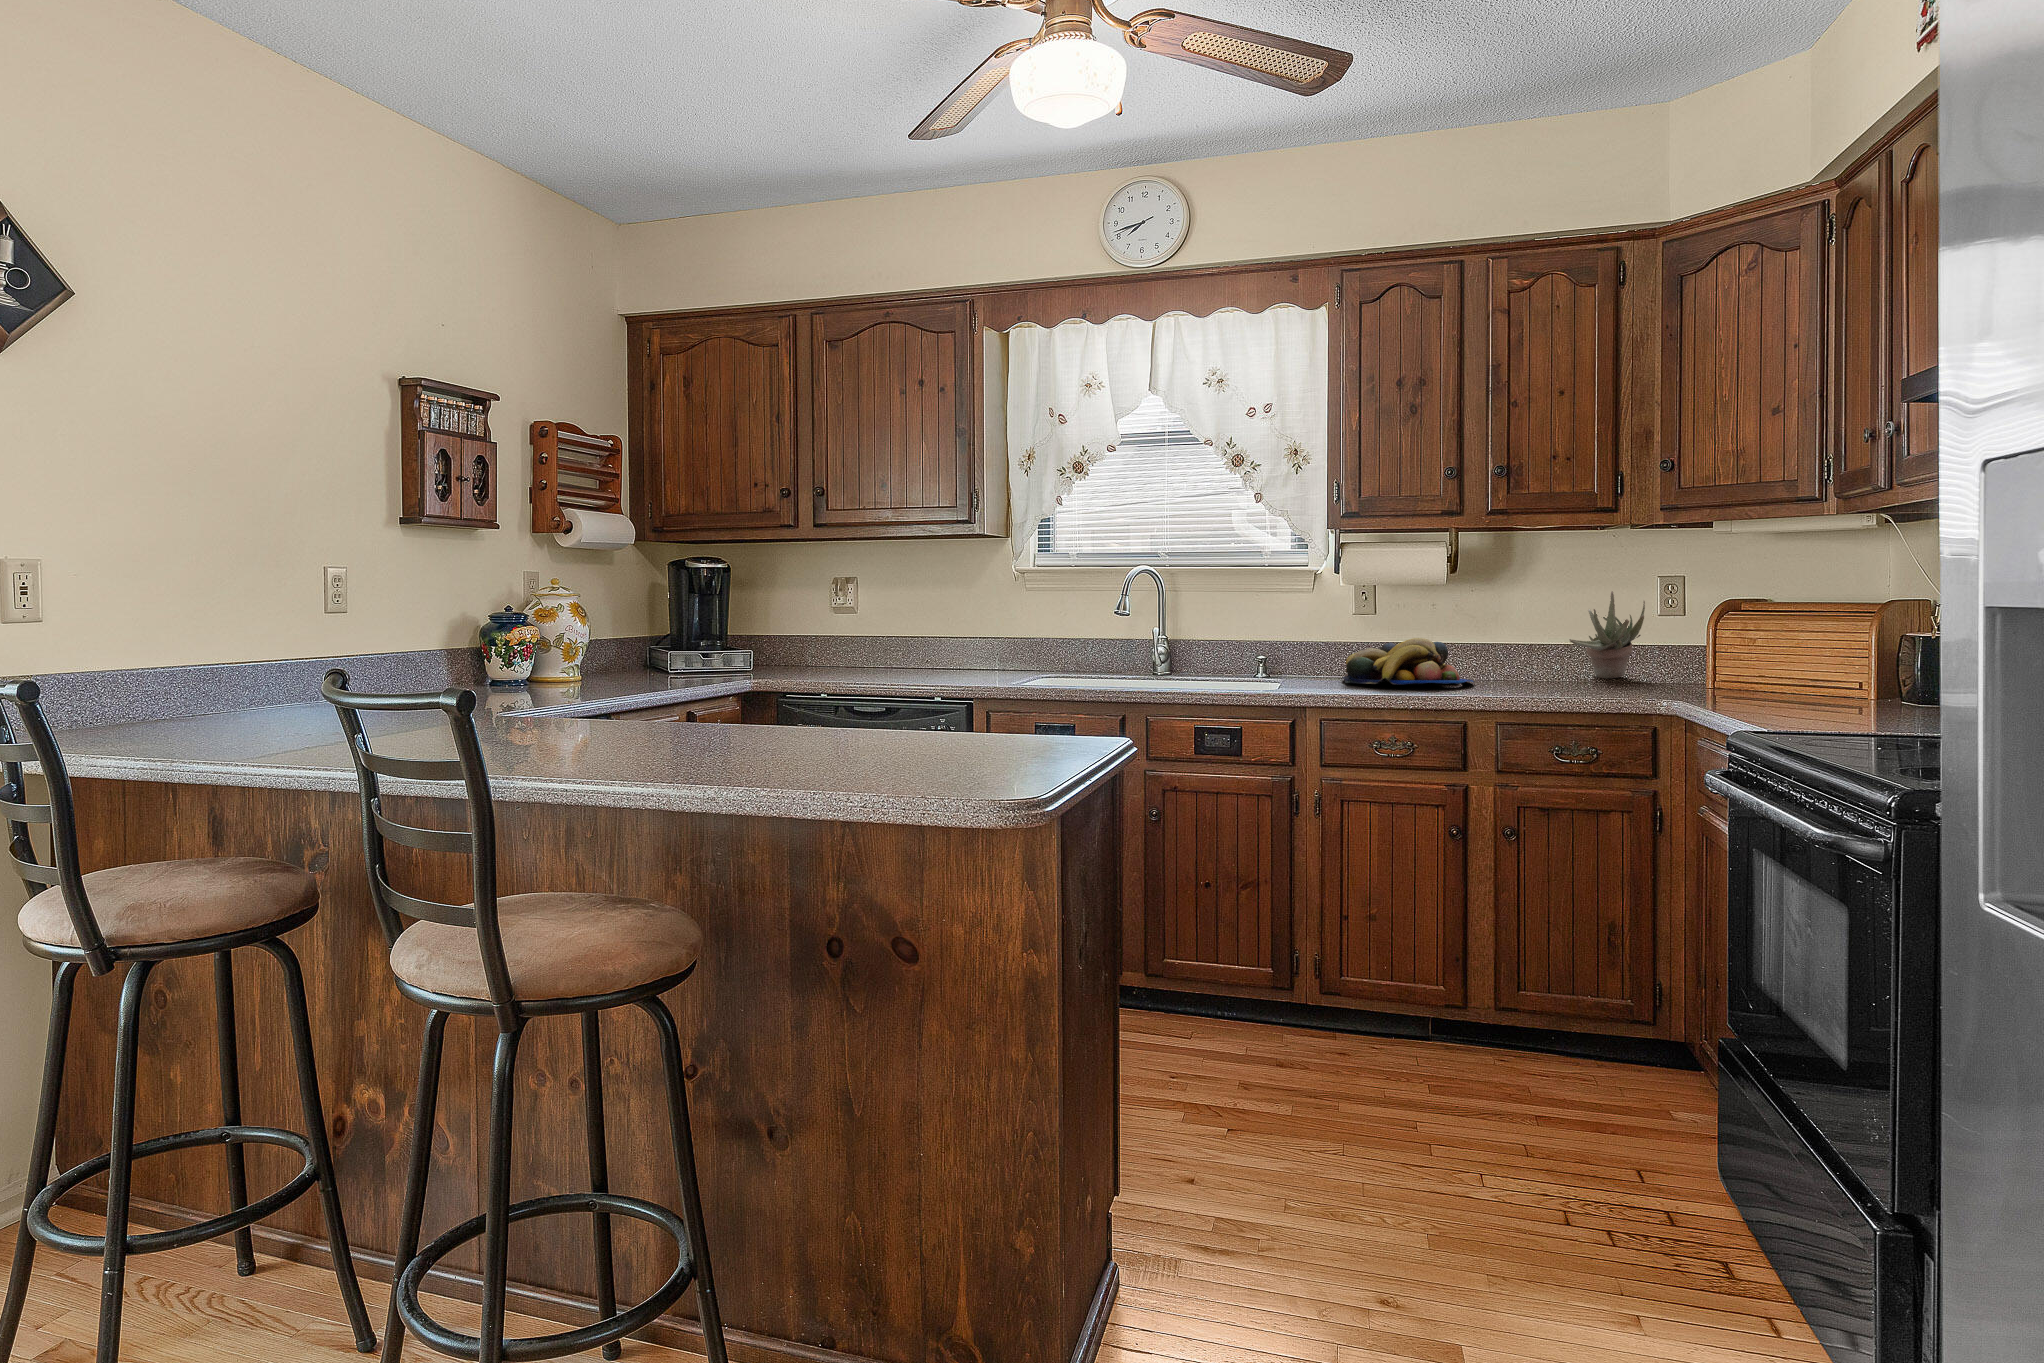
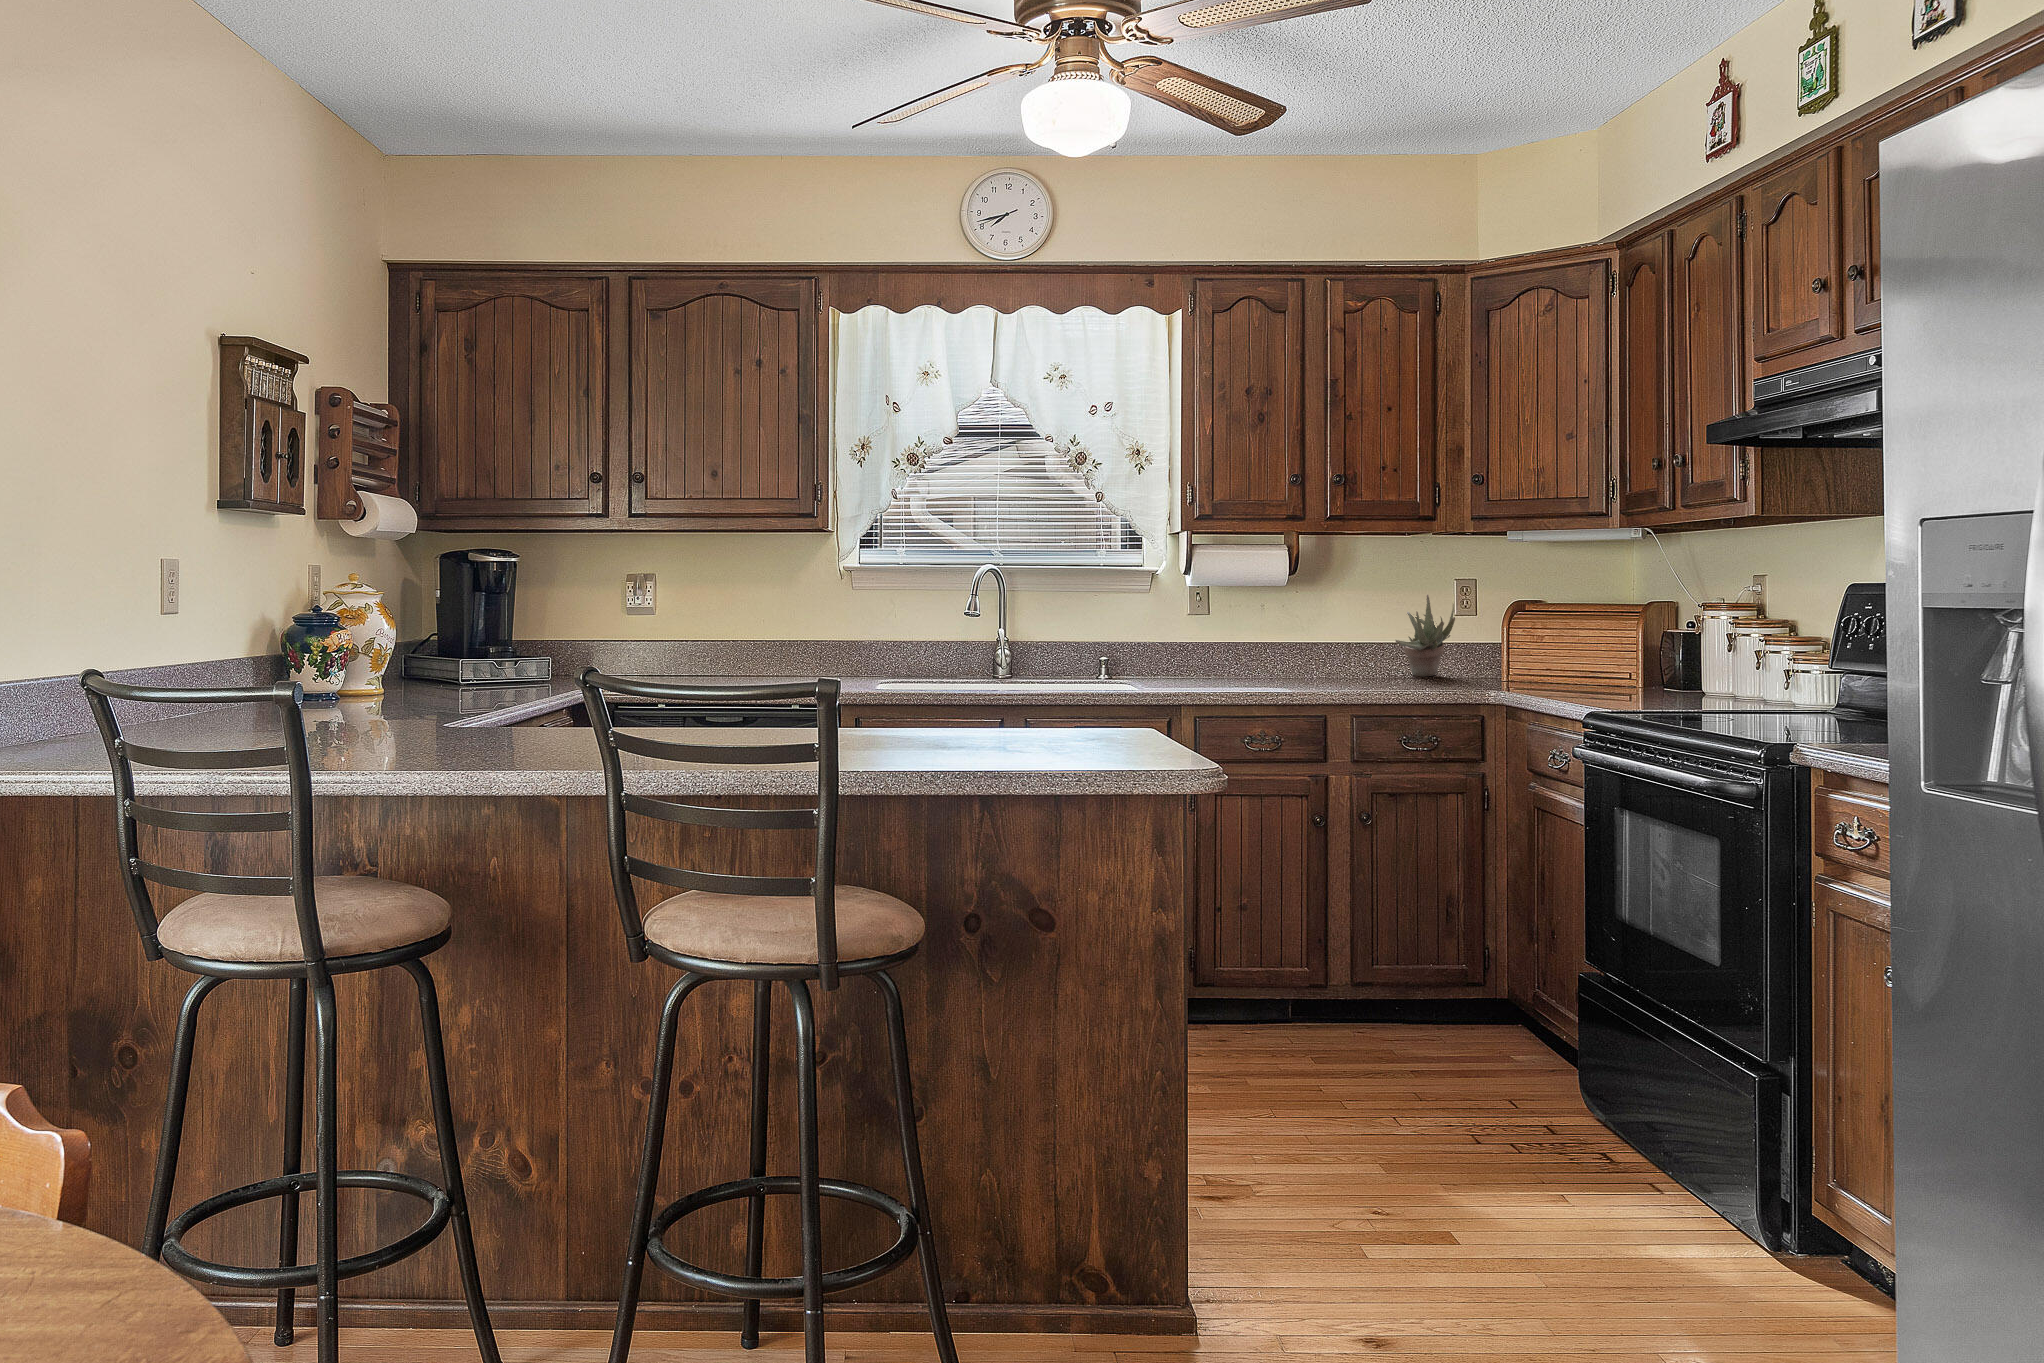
fruit bowl: present [1342,638,1474,685] -> none [1199,639,1320,685]

